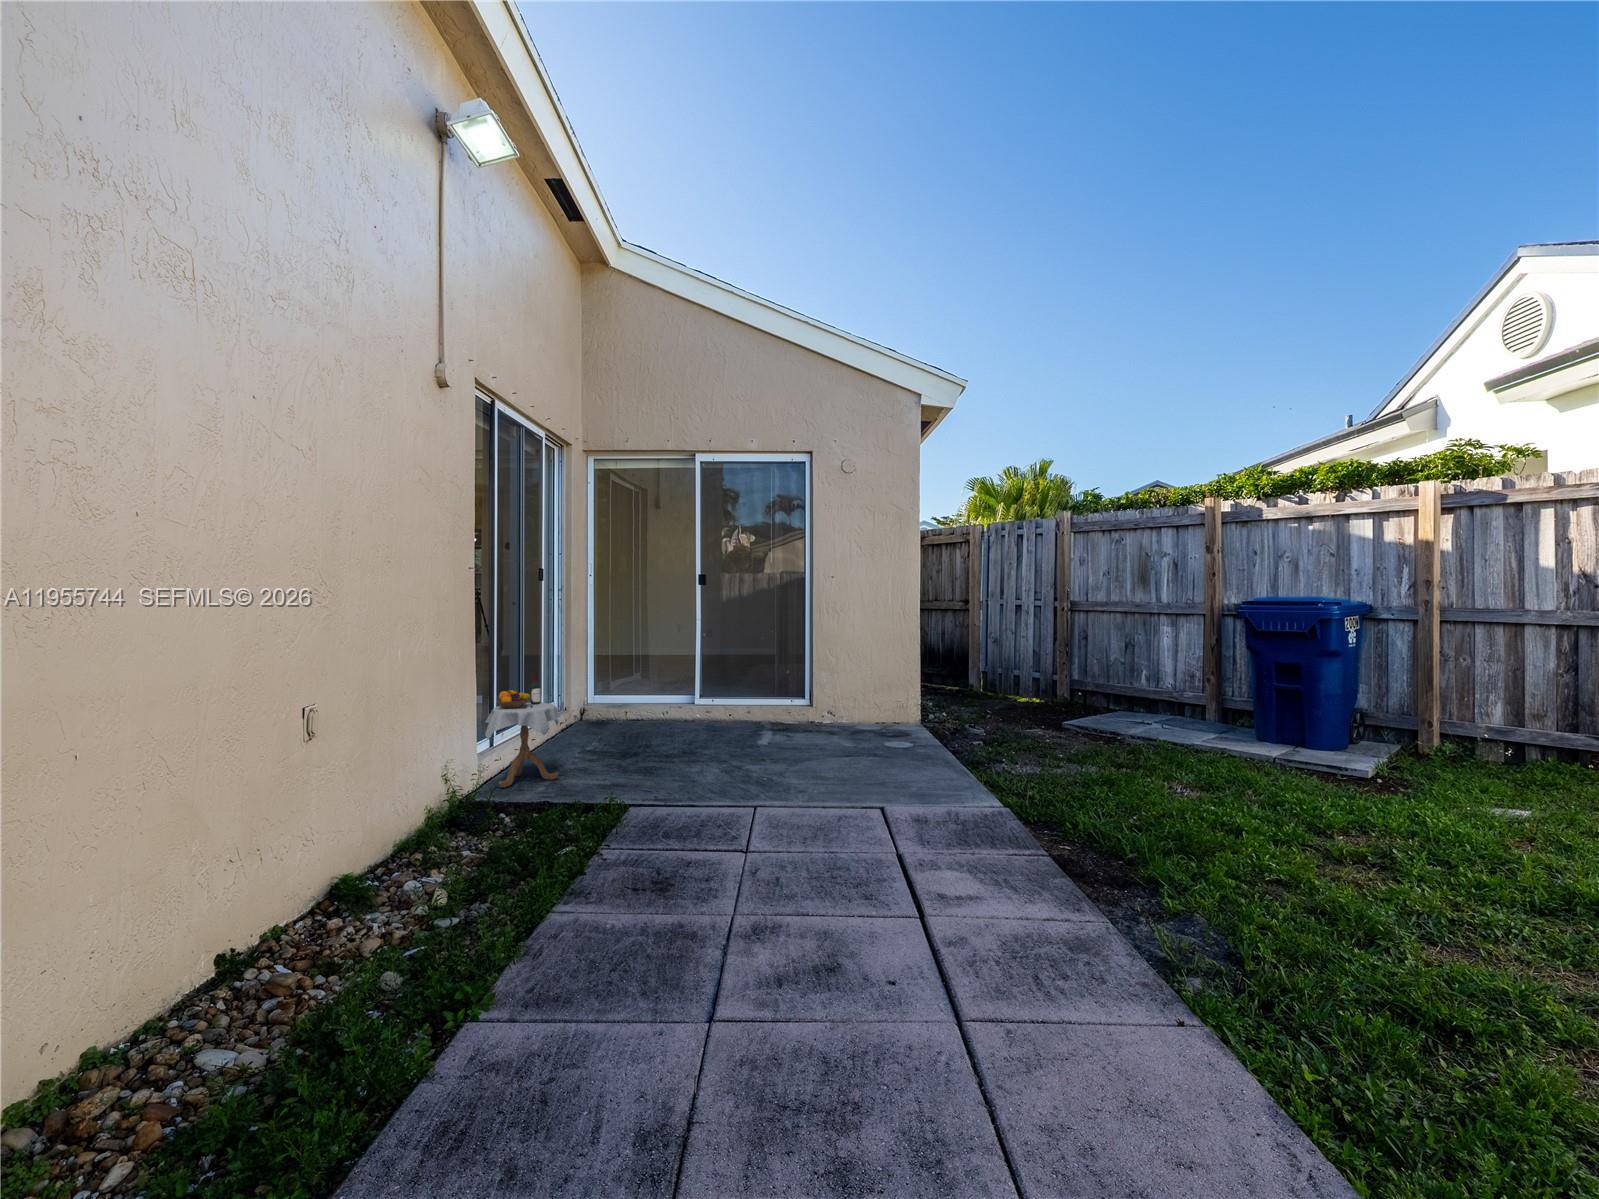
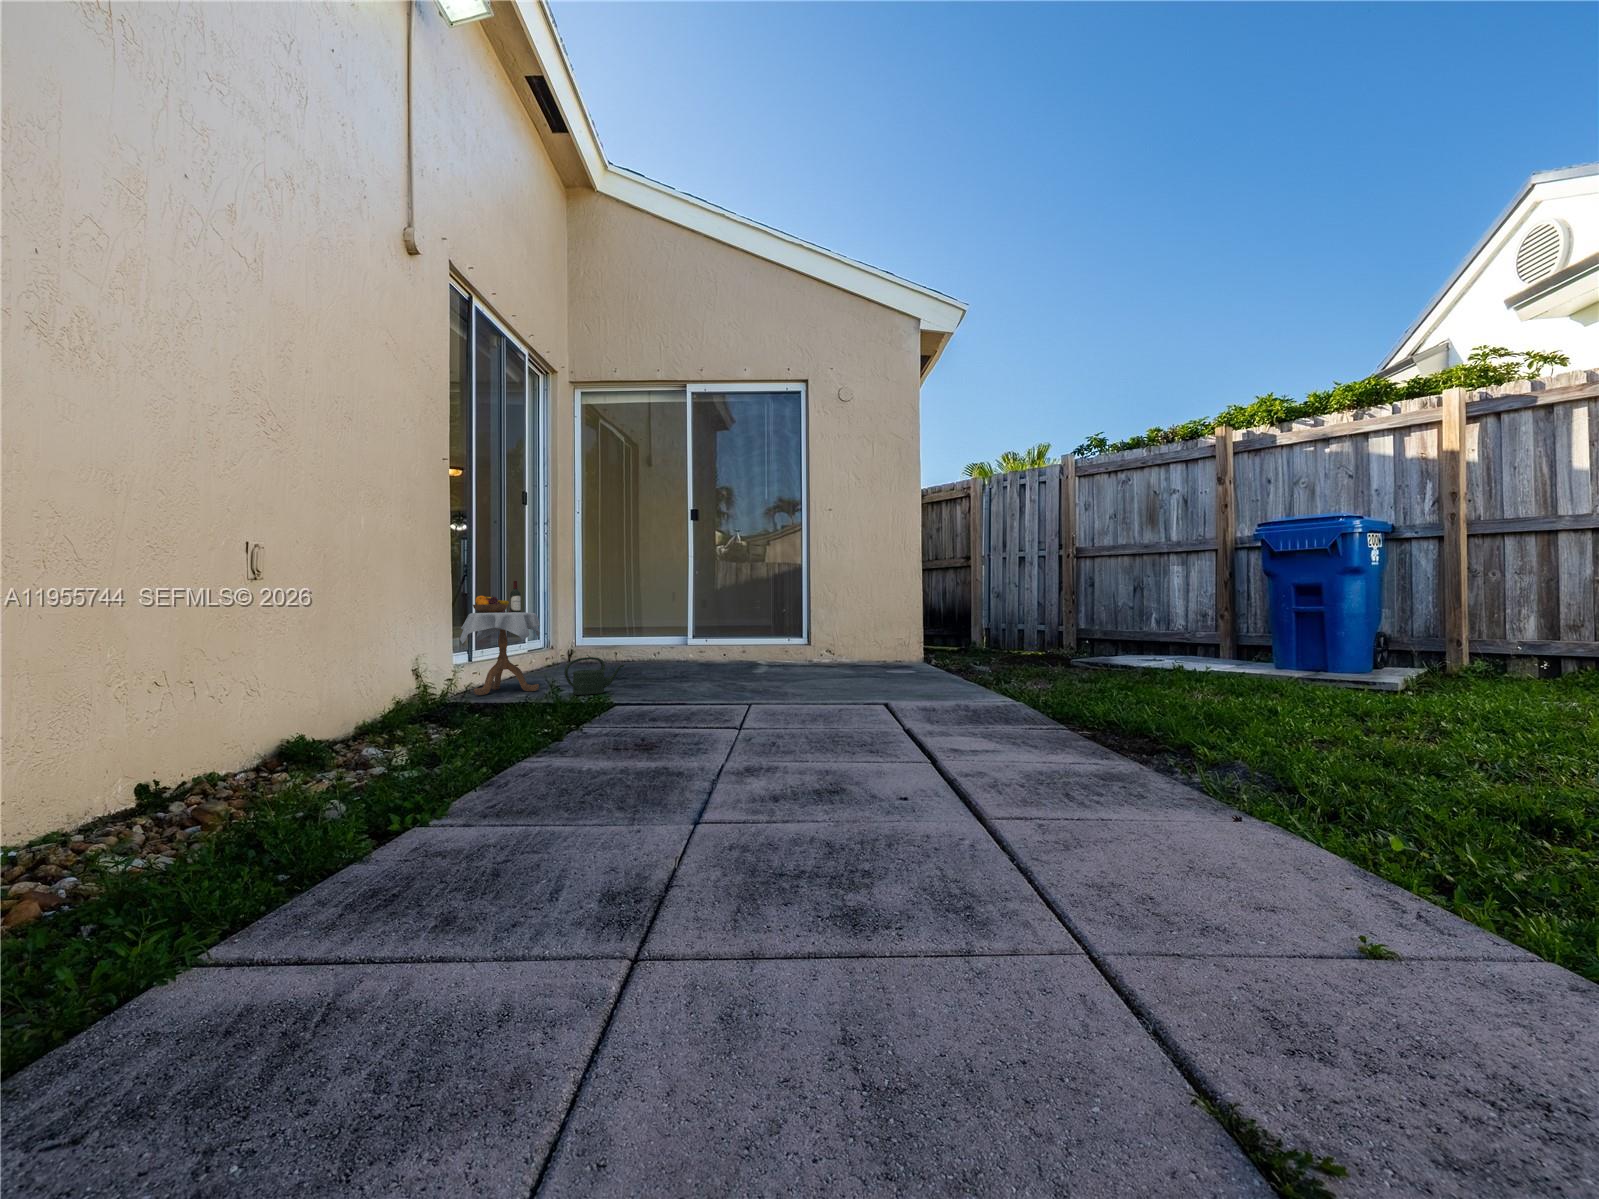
watering can: none [583,750,638,787] -> present [564,657,624,695]

